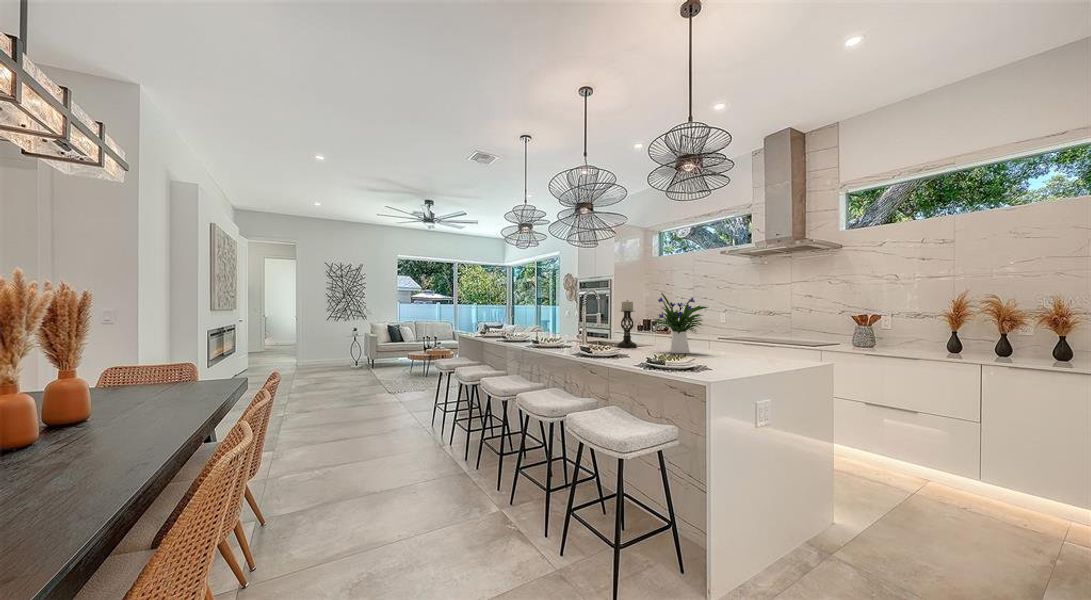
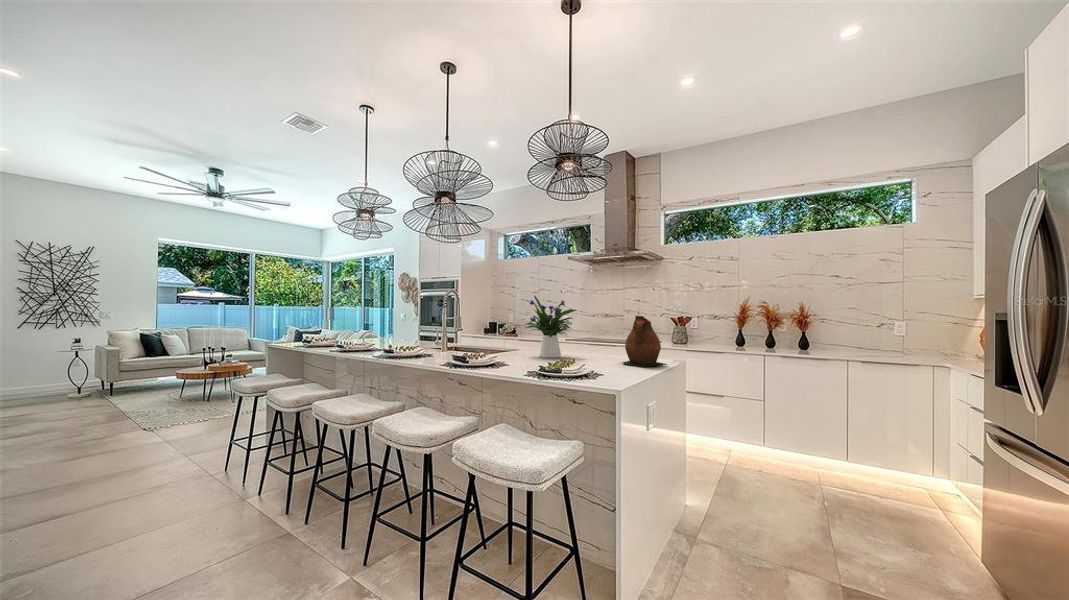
candle holder: present [617,300,637,348] -> none [482,302,504,354]
ceramic pitcher: none [746,312,802,366] -> present [623,316,667,366]

